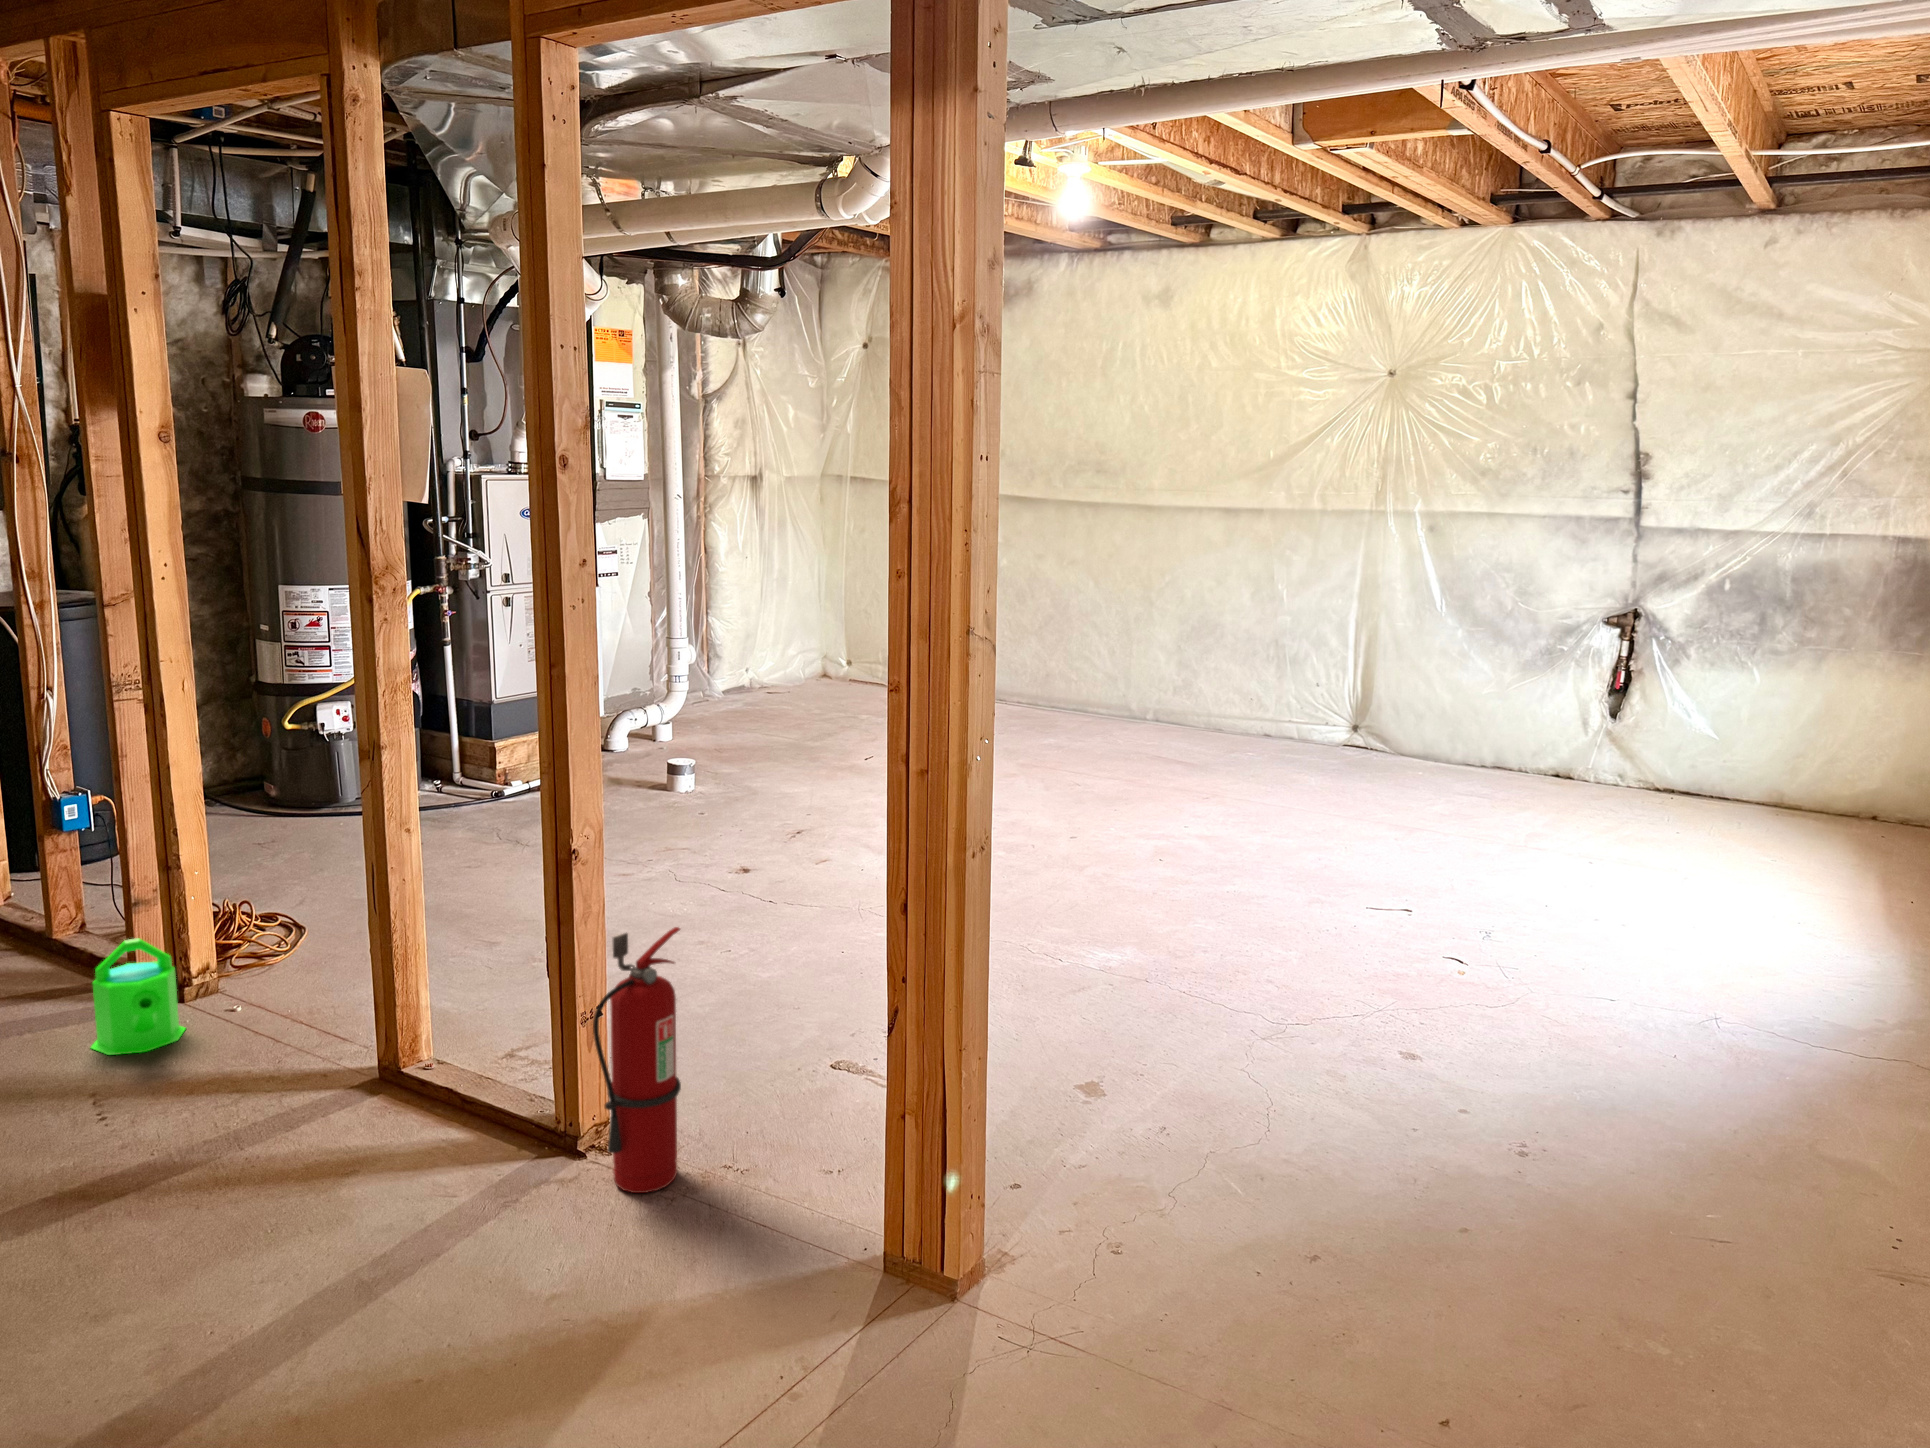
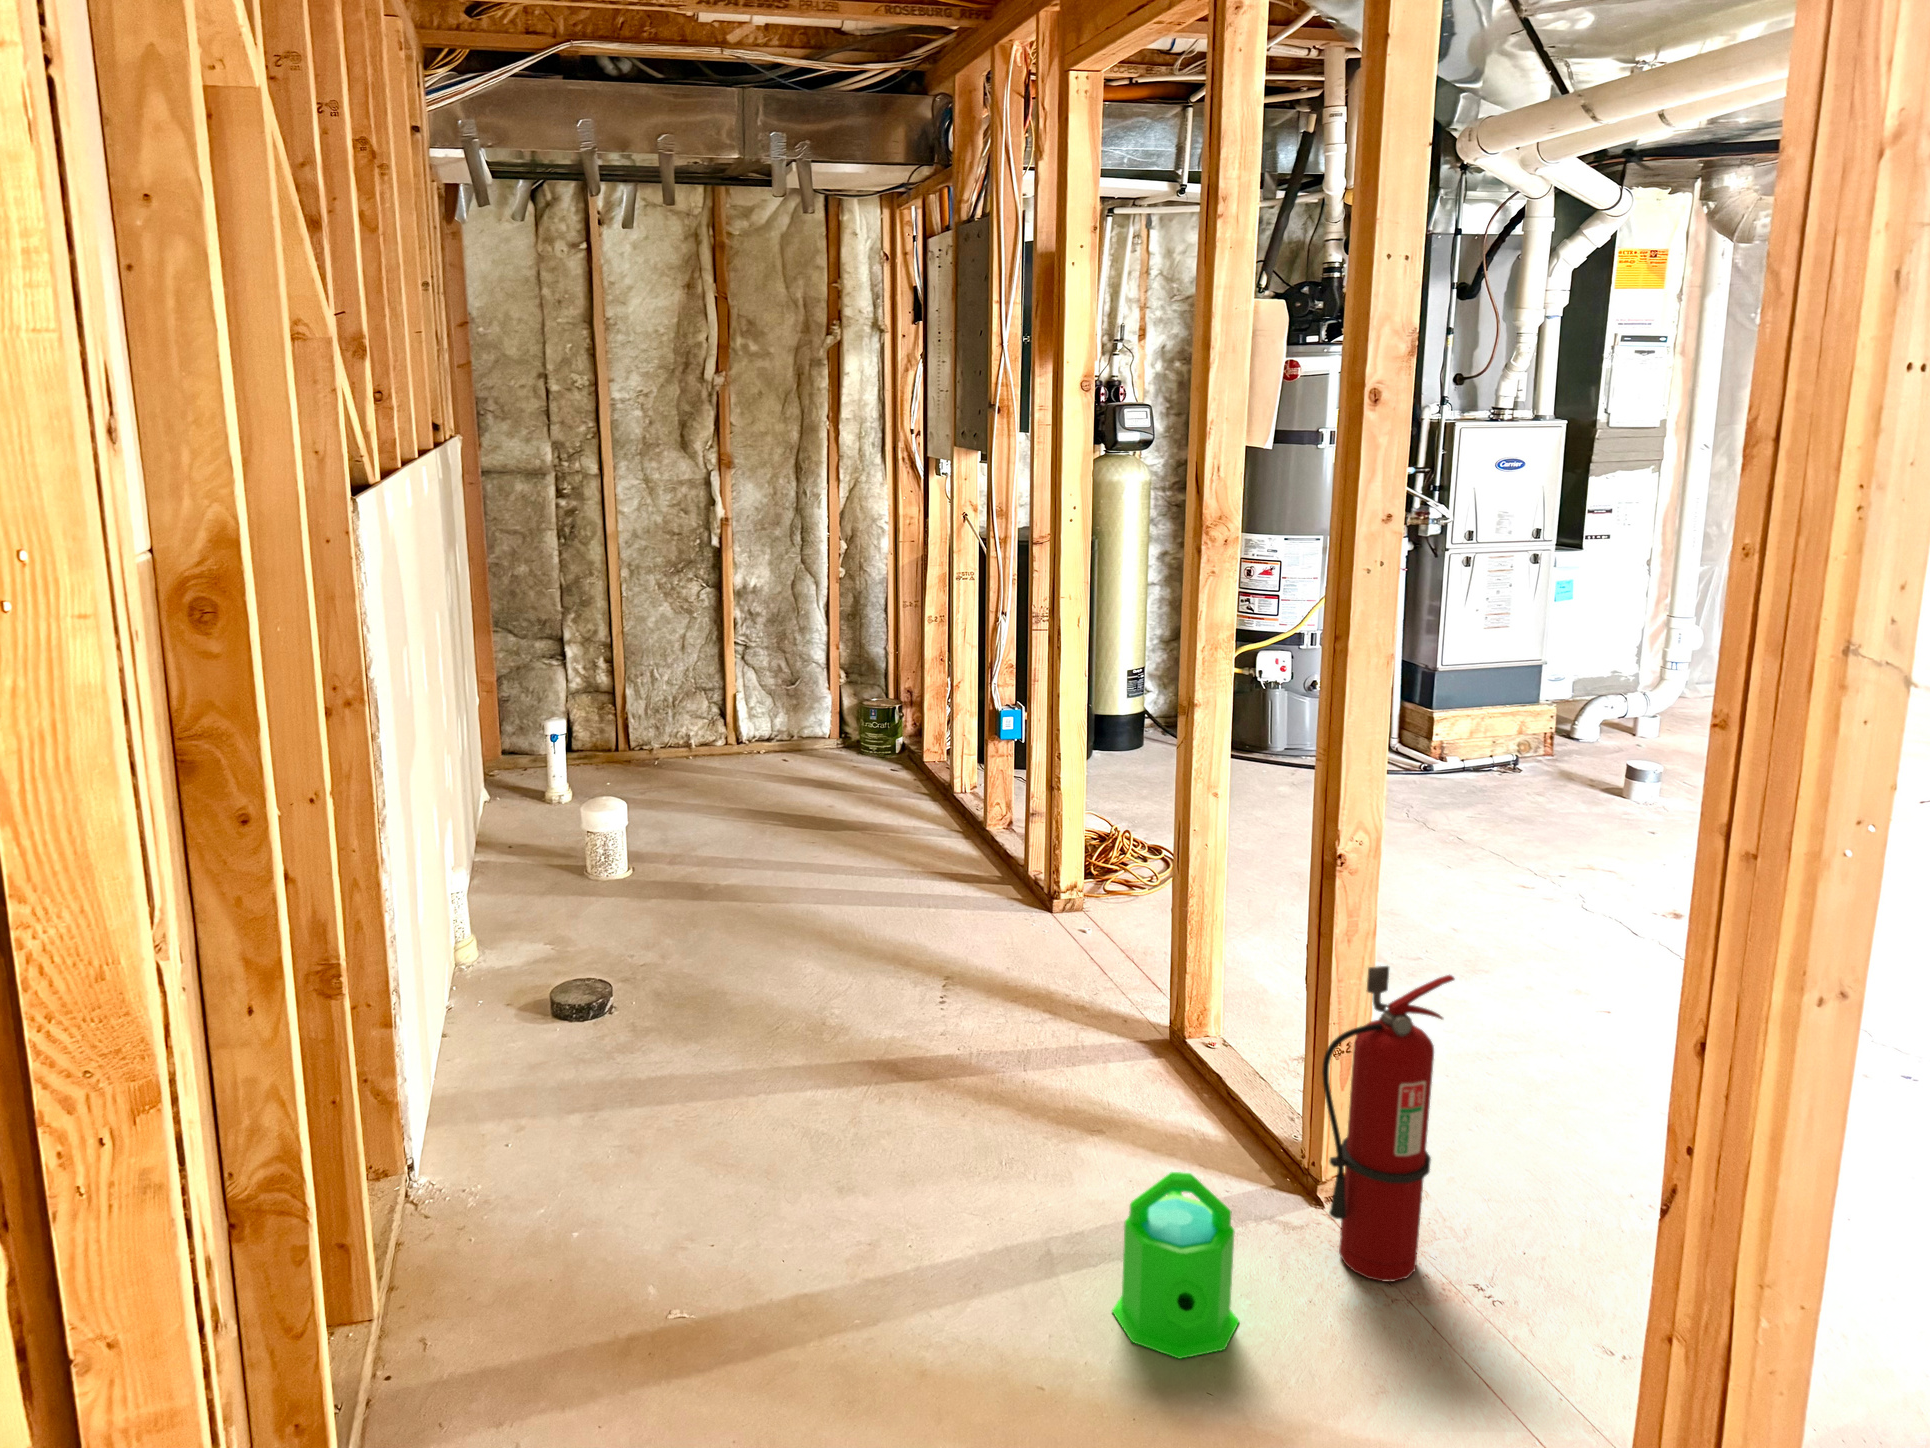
watering can: present [91,938,186,1055] -> present [1112,1172,1239,1359]

